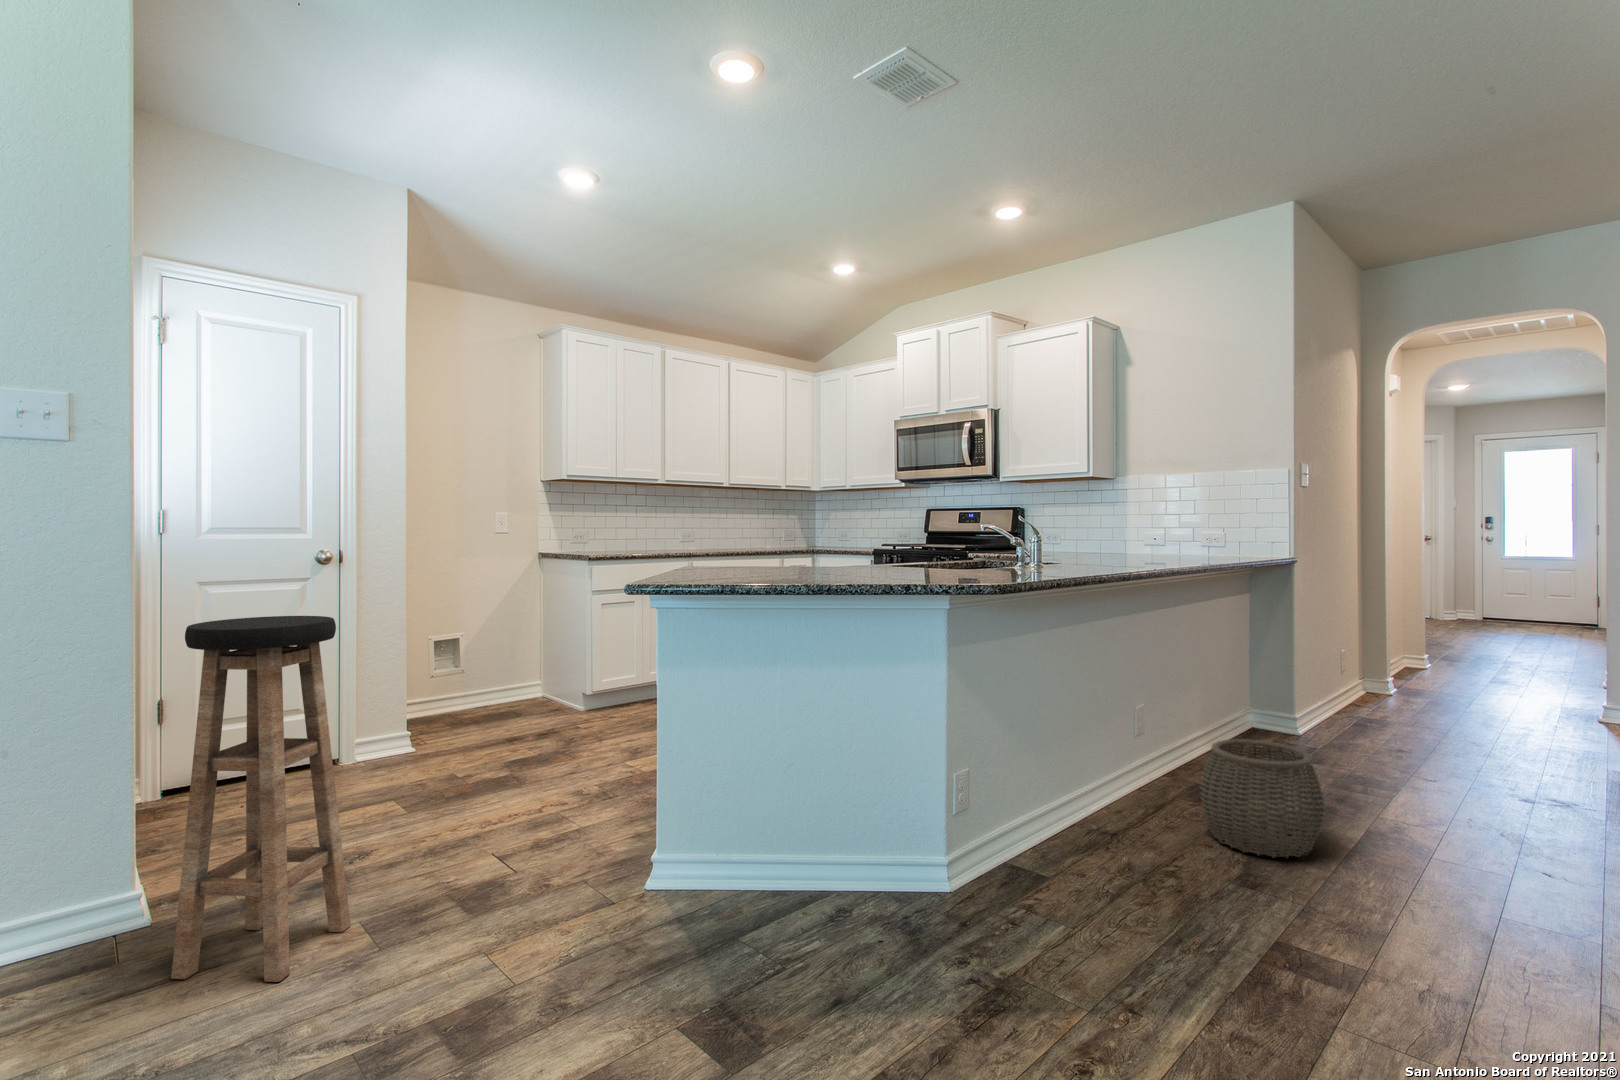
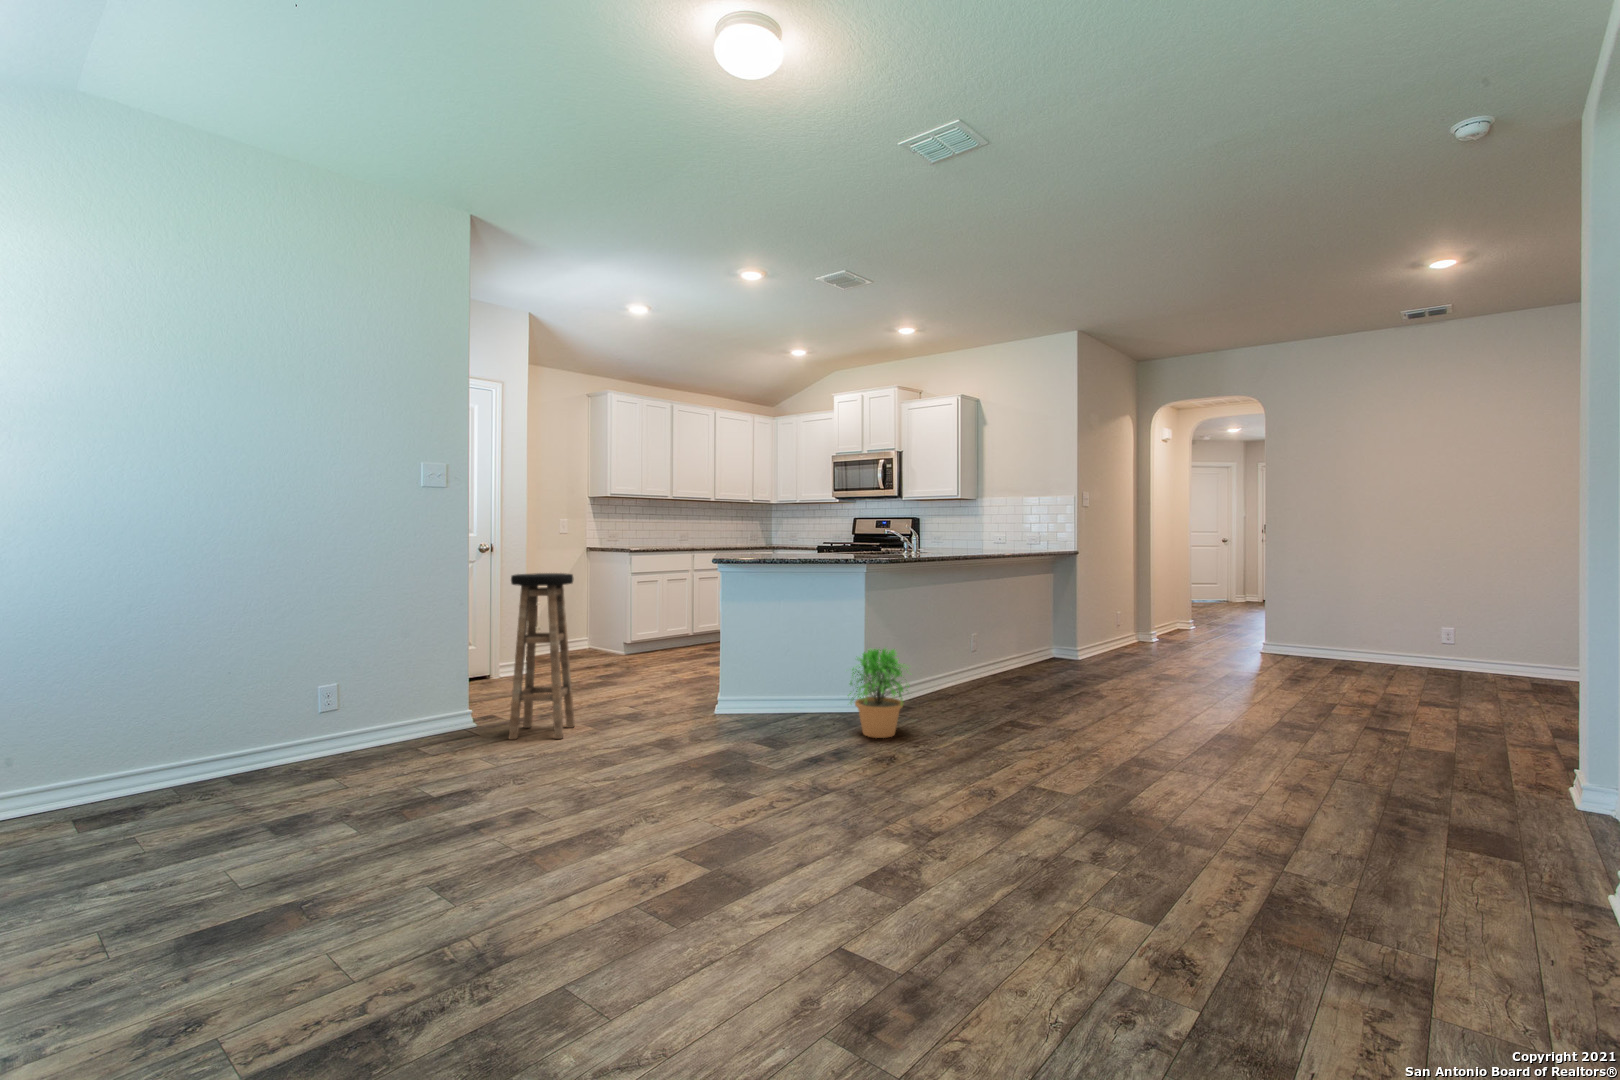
woven basket: present [1200,739,1325,858] -> none [999,644,1057,699]
potted plant: none [896,793,1067,1016] -> present [848,649,909,738]

